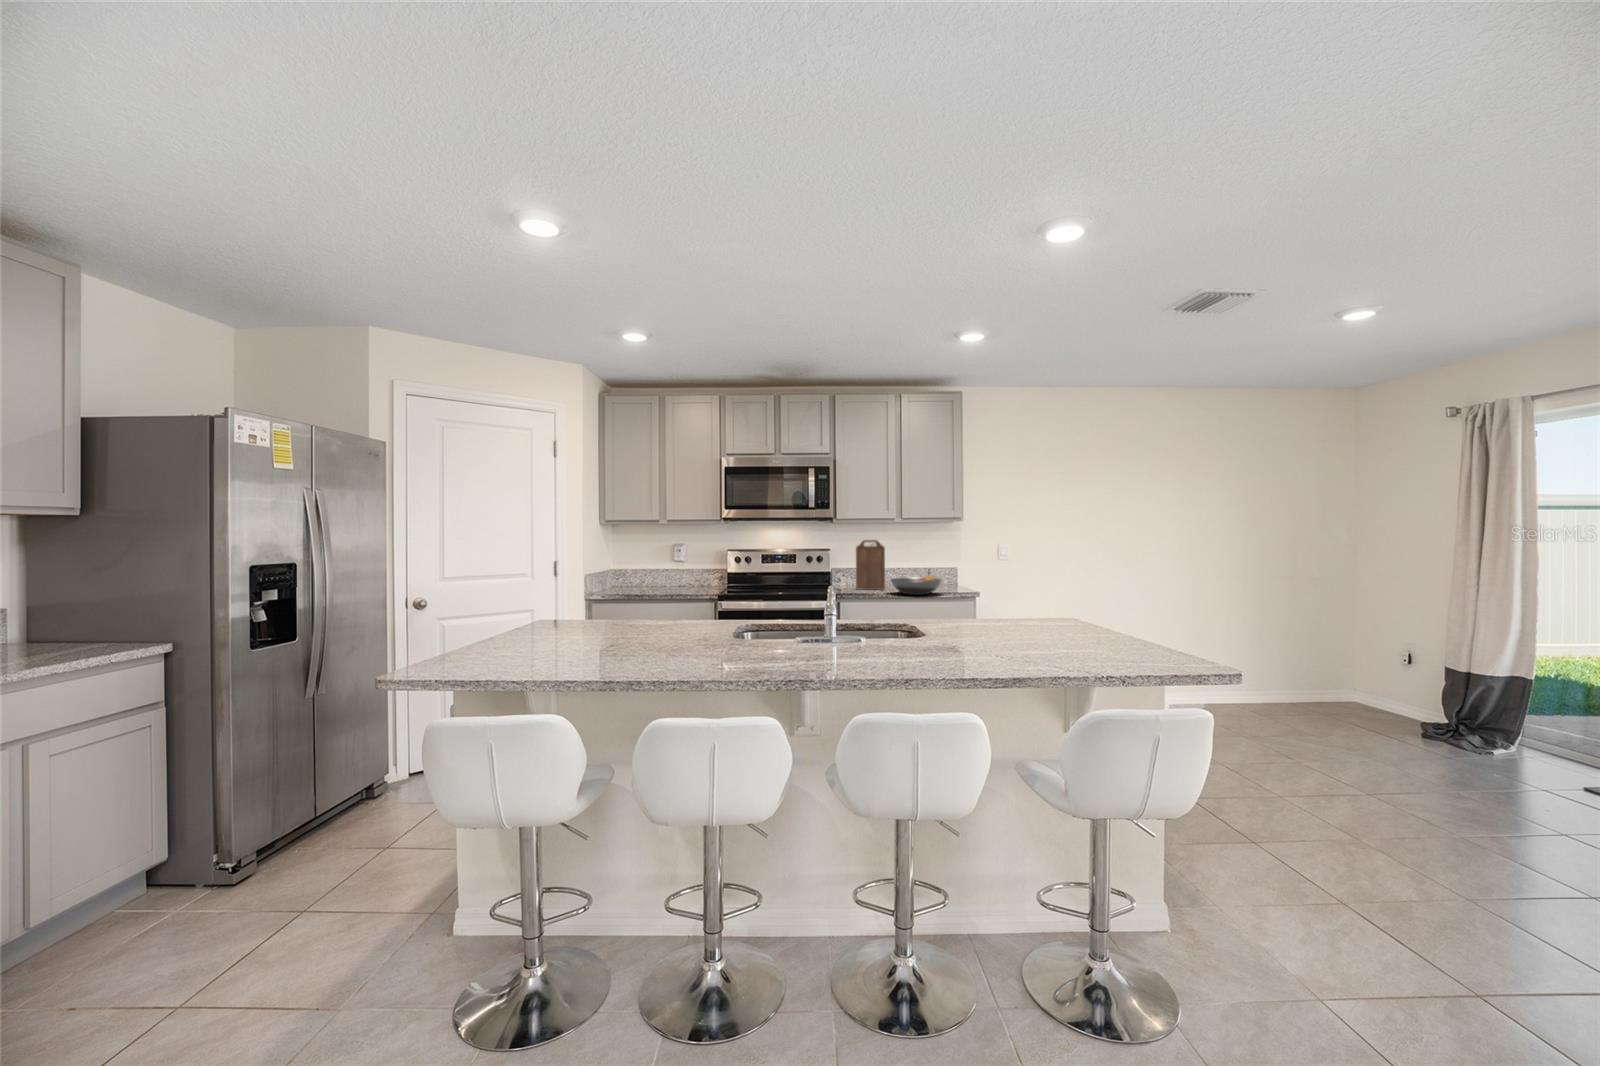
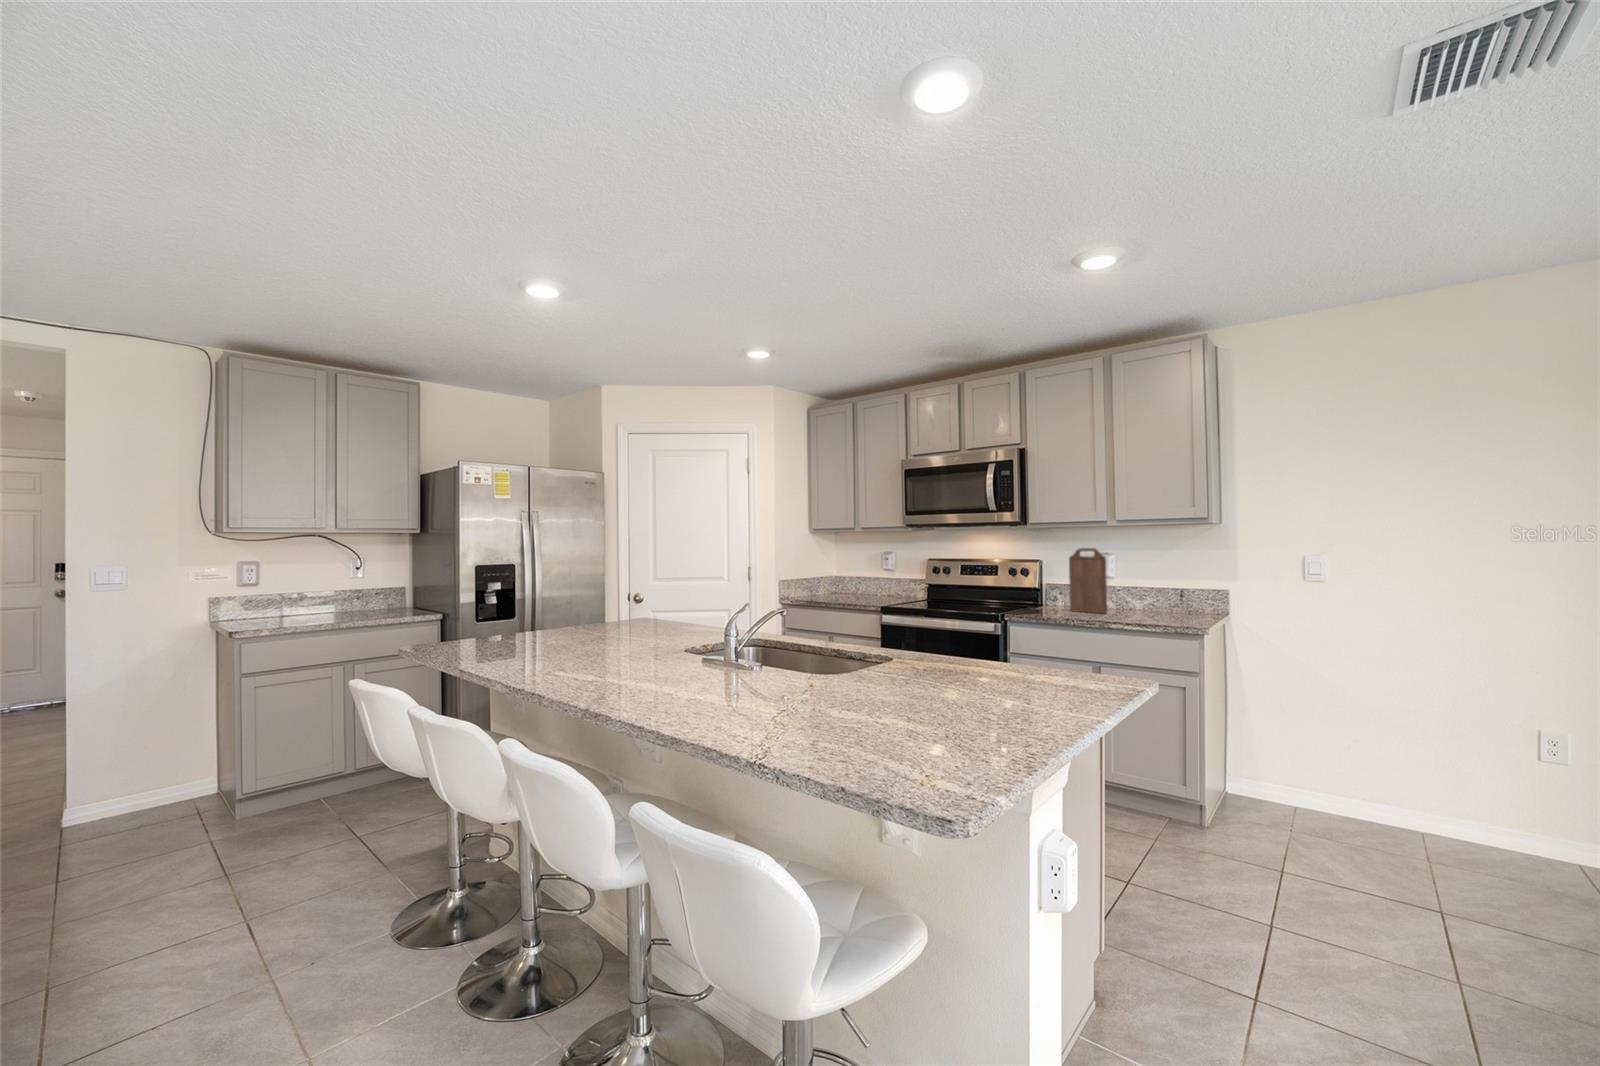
fruit bowl: present [891,575,942,595] -> none [1092,596,1170,623]

